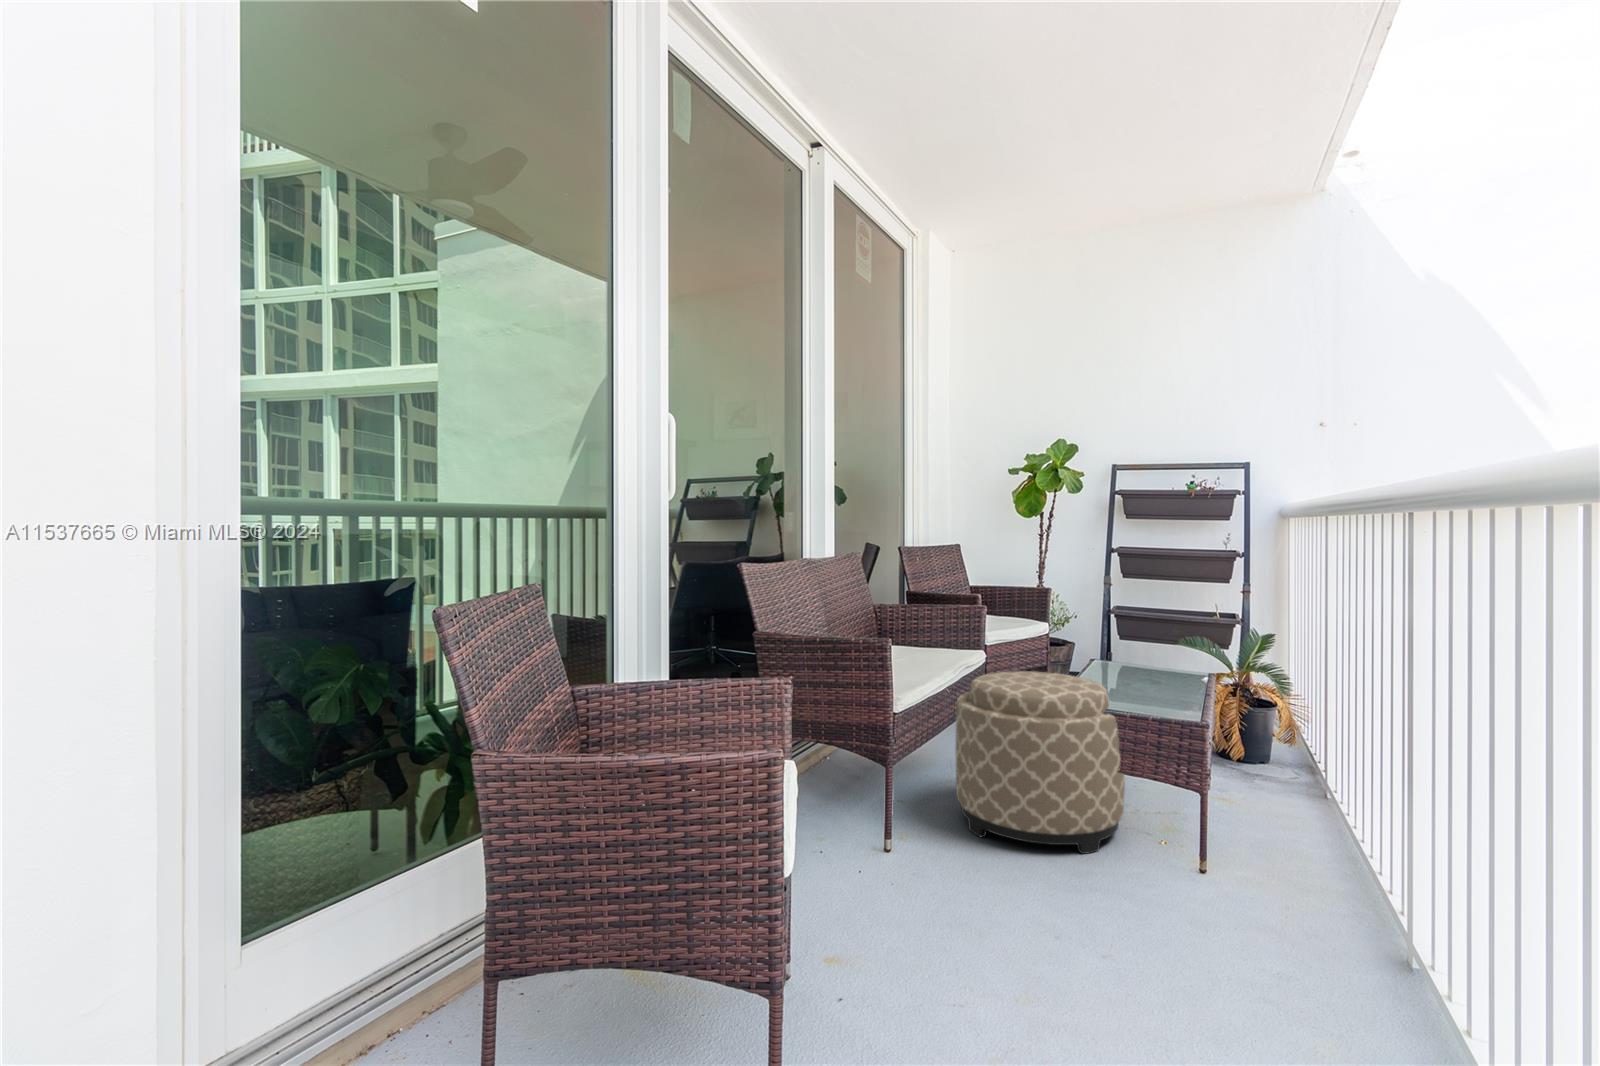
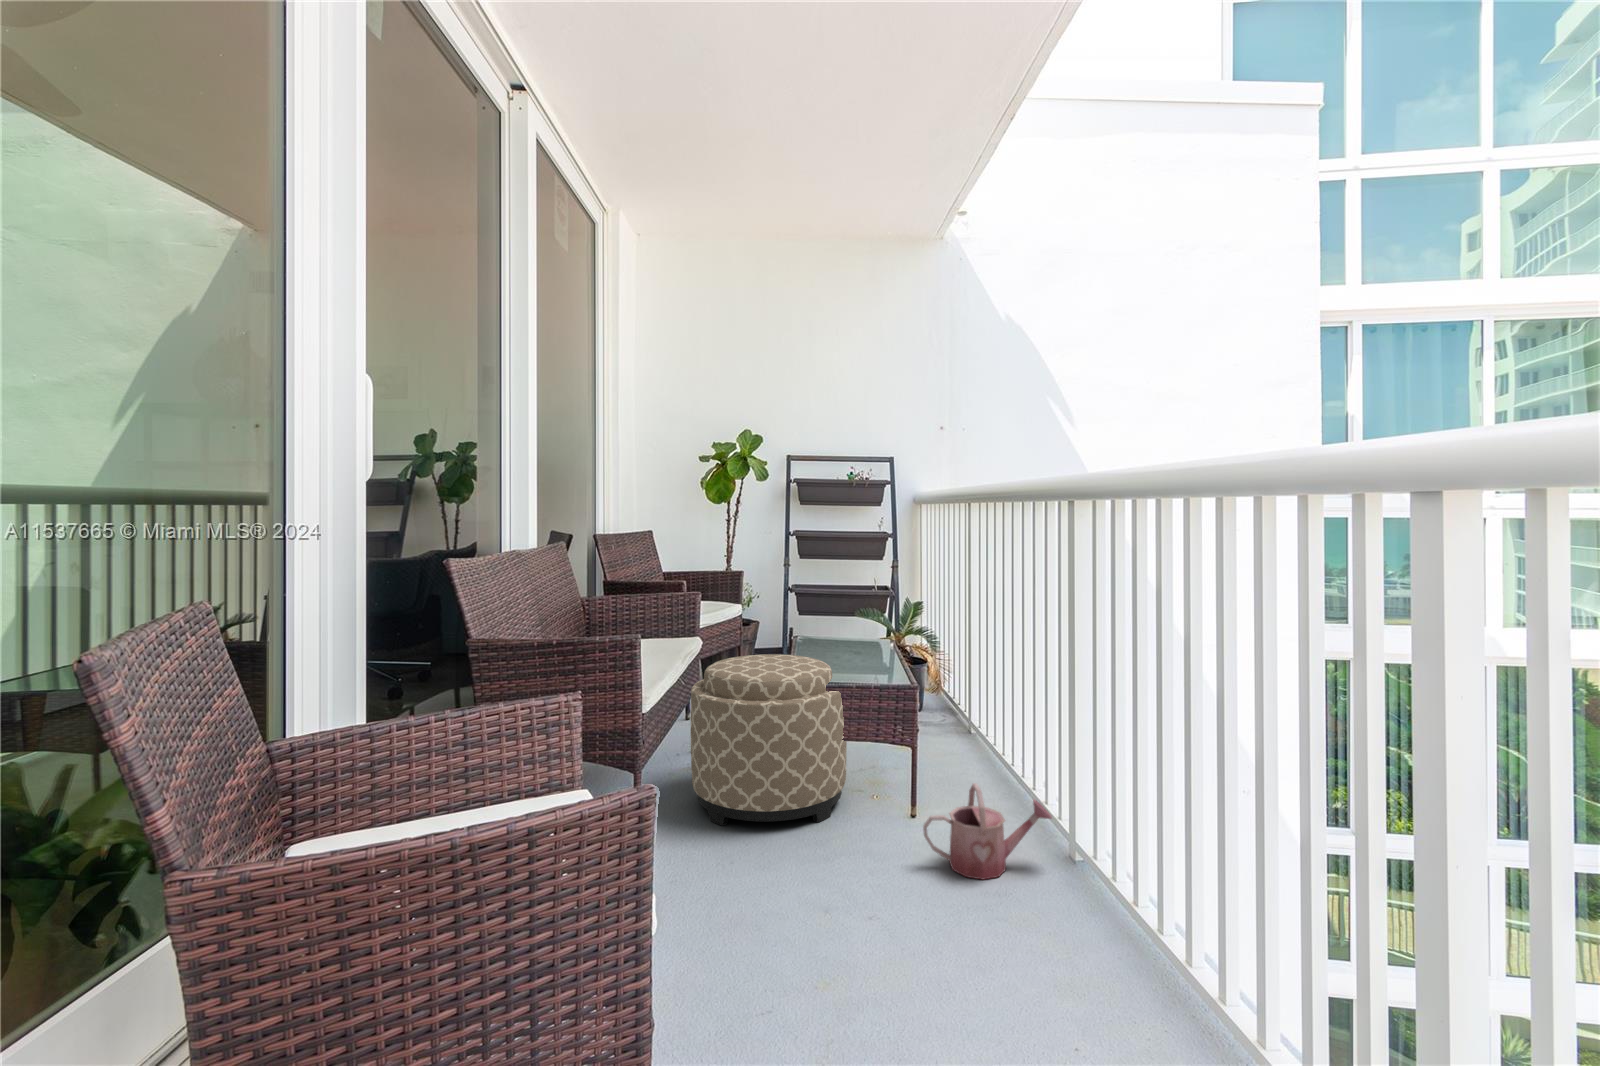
watering can: none [1190,839,1370,956] -> present [923,783,1052,879]

